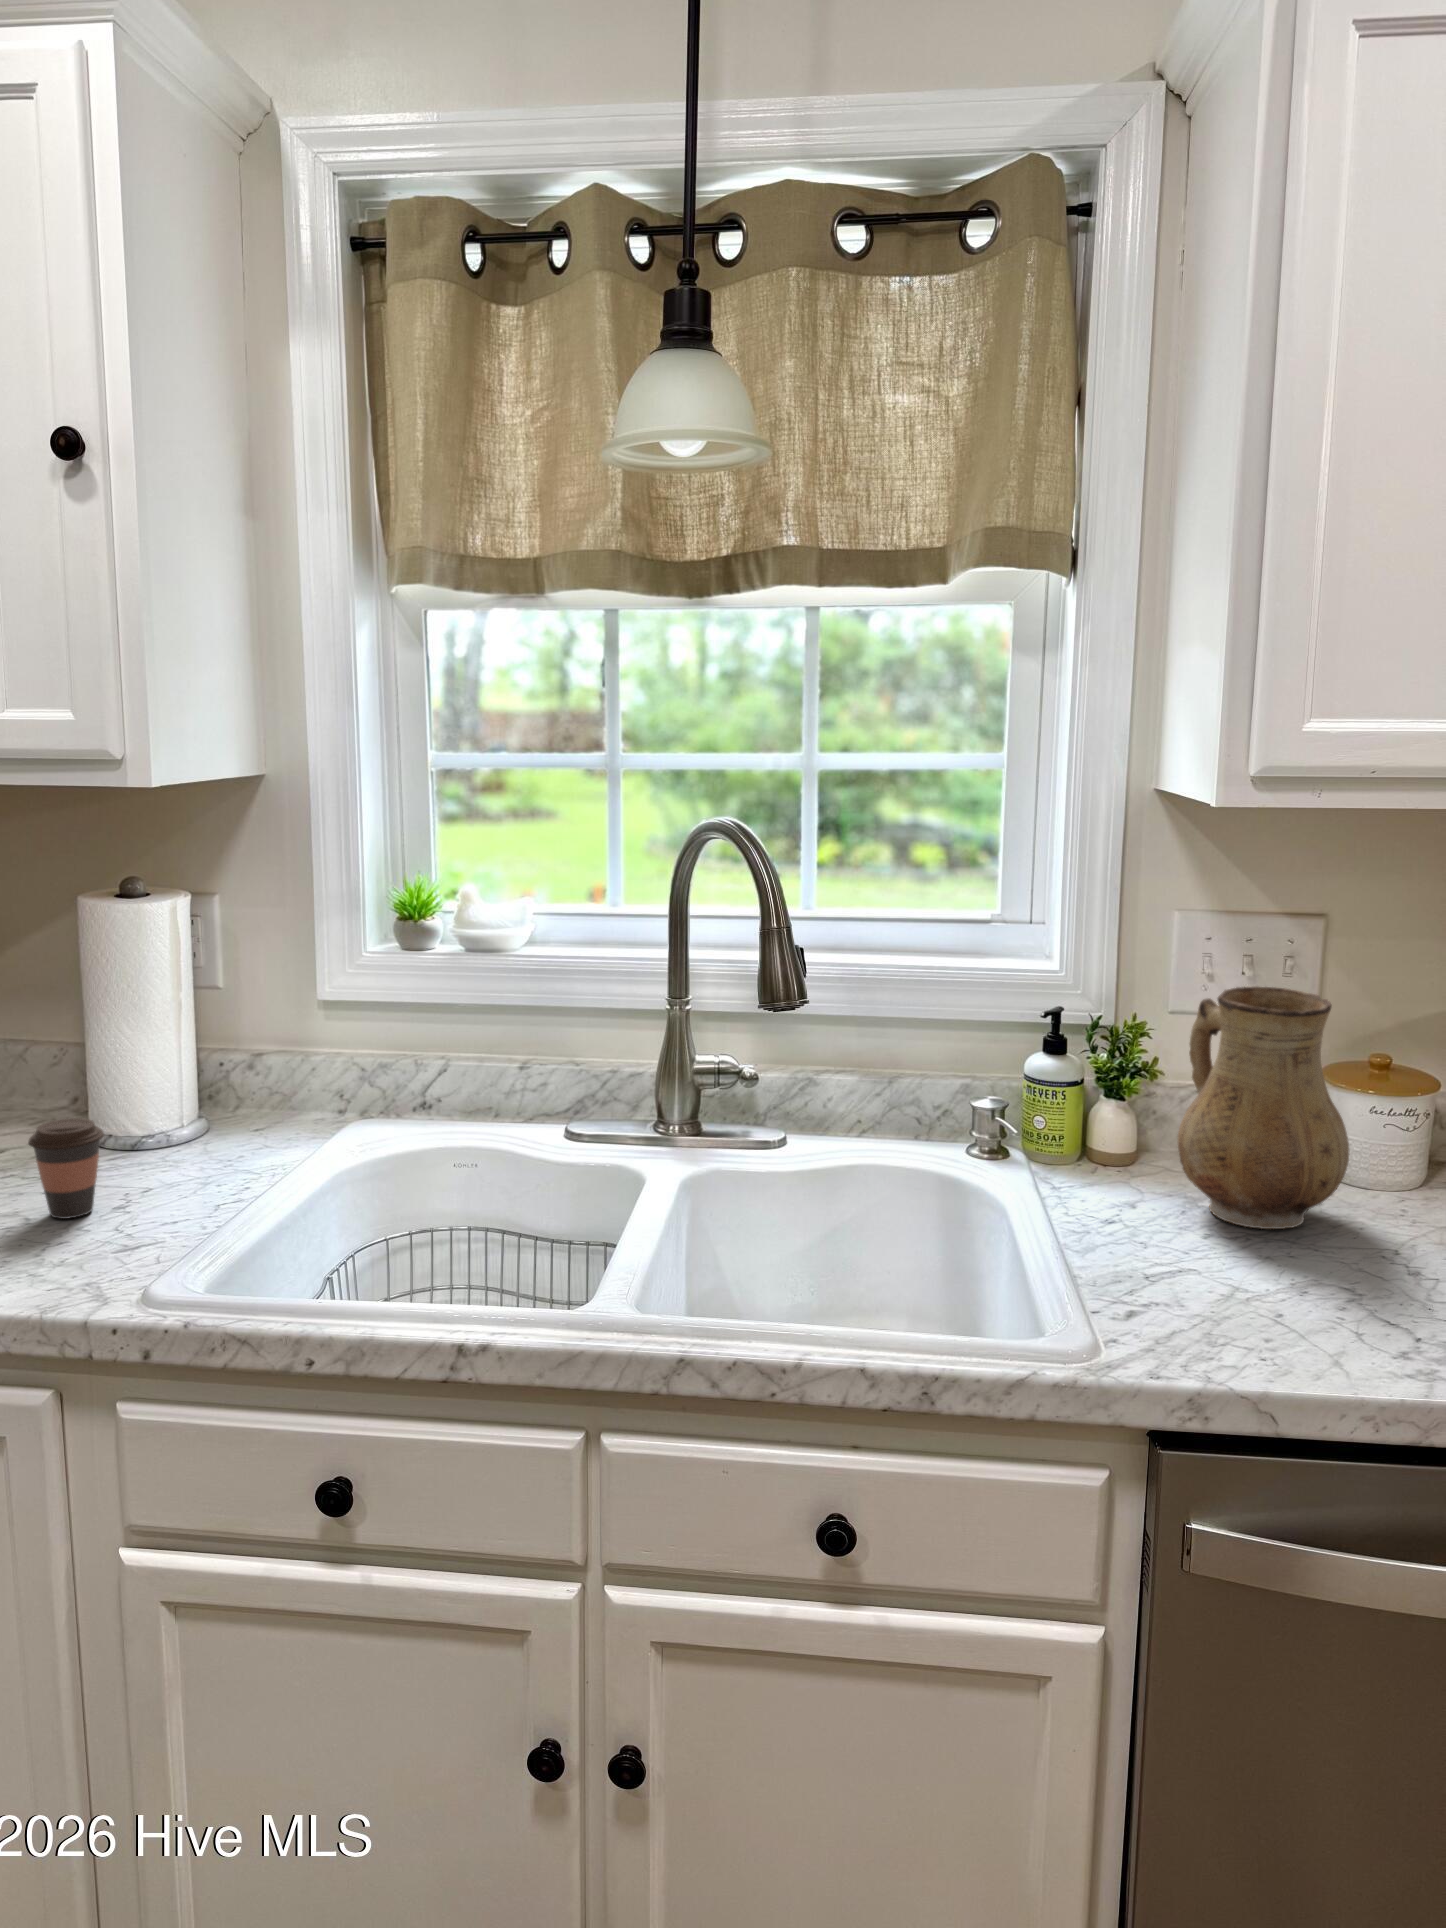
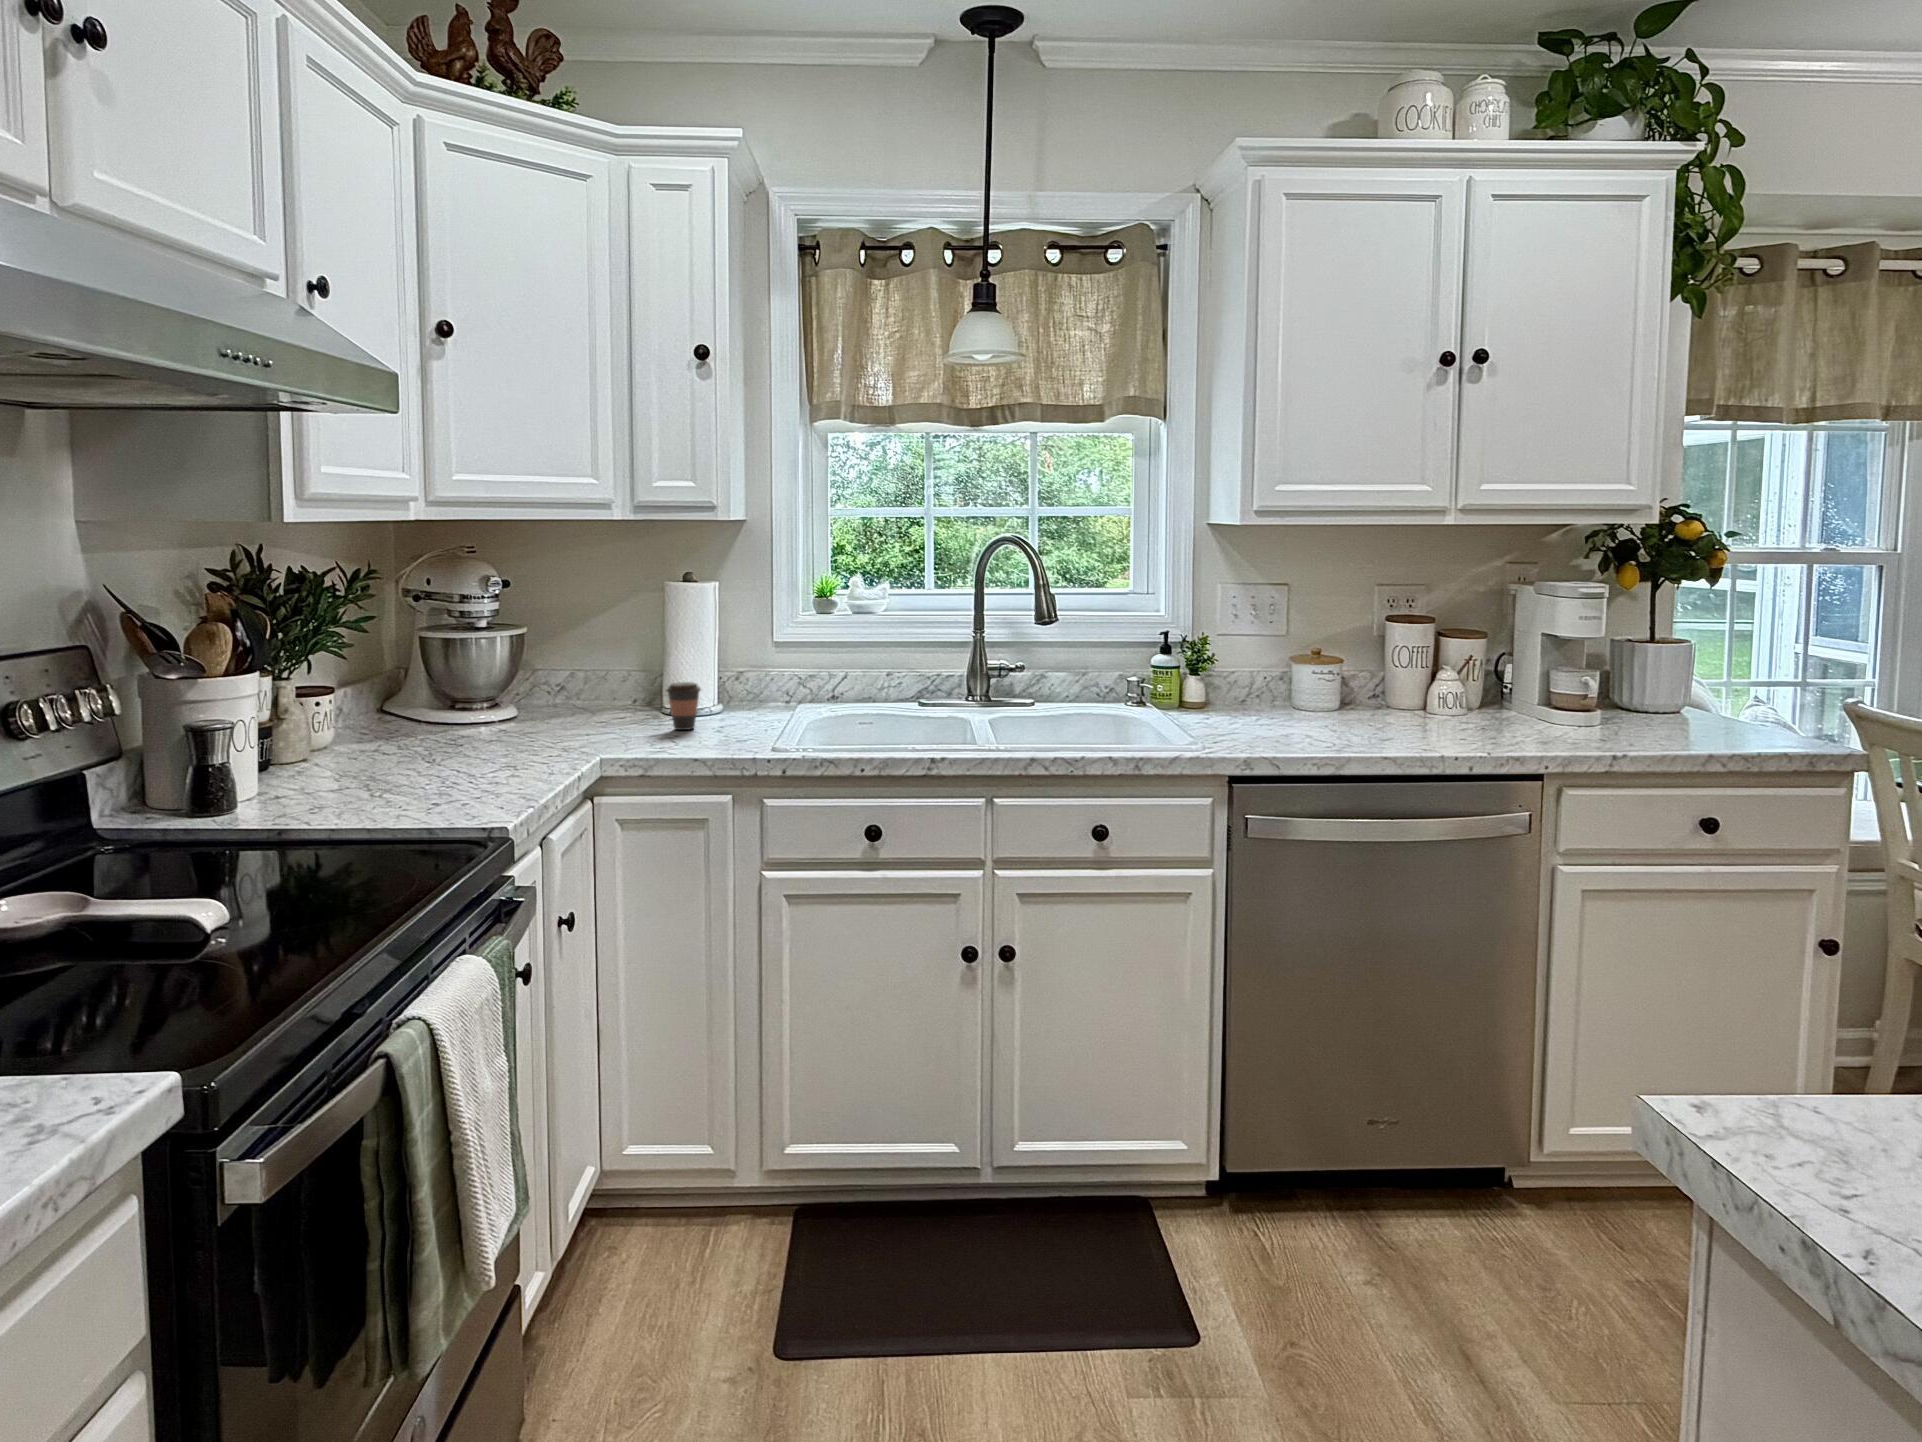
ceramic pitcher: present [1178,986,1349,1229] -> none [1225,611,1304,722]

